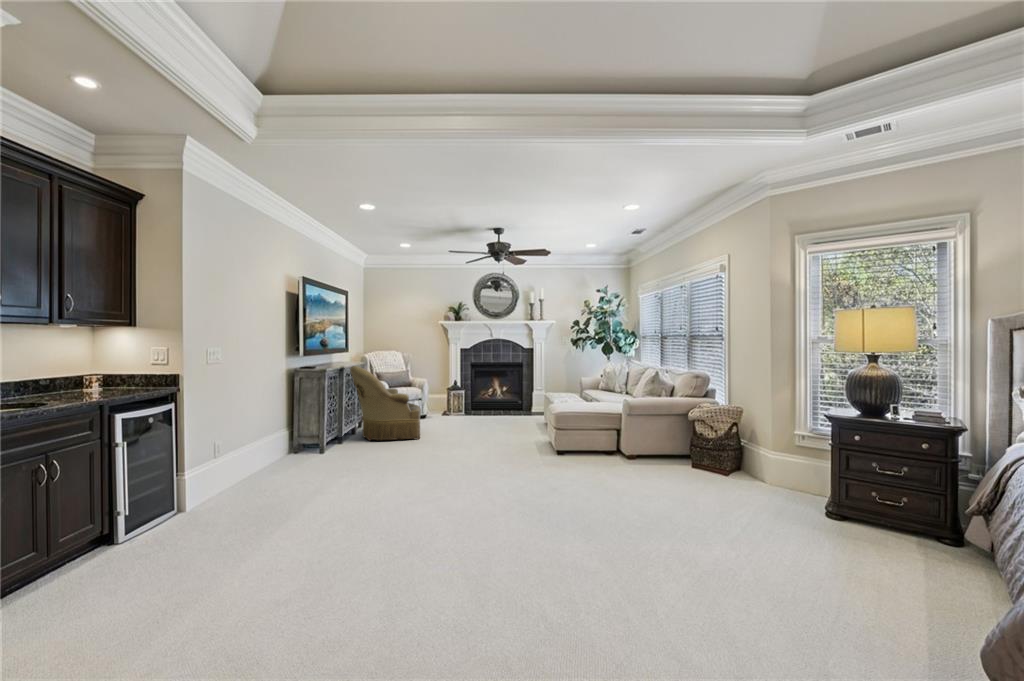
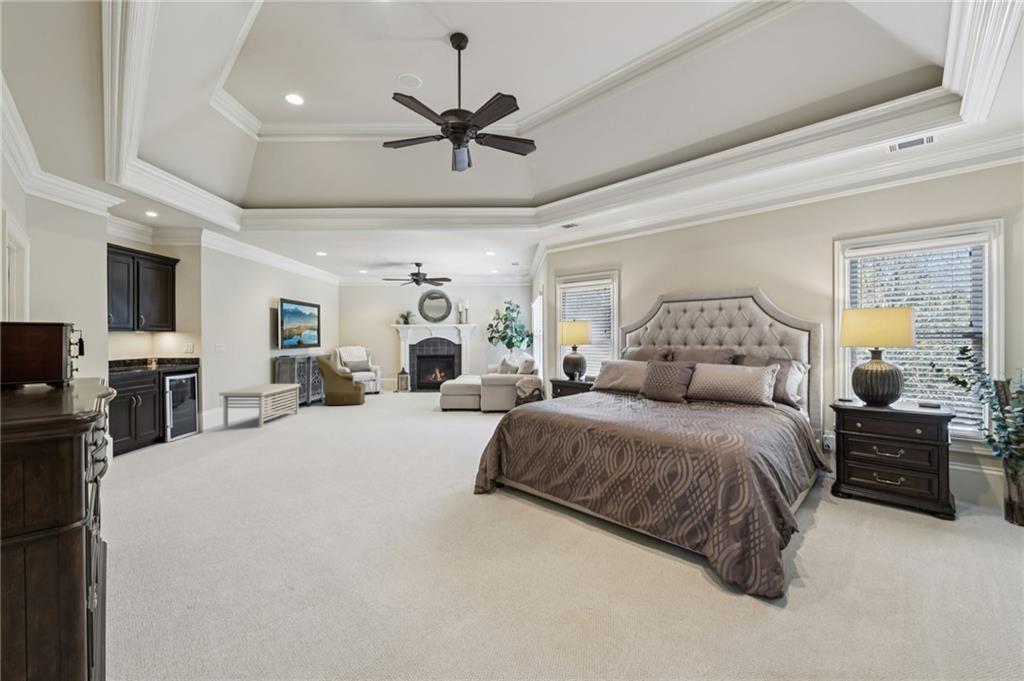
storage bench: none [213,411,337,494] -> present [219,384,300,427]

